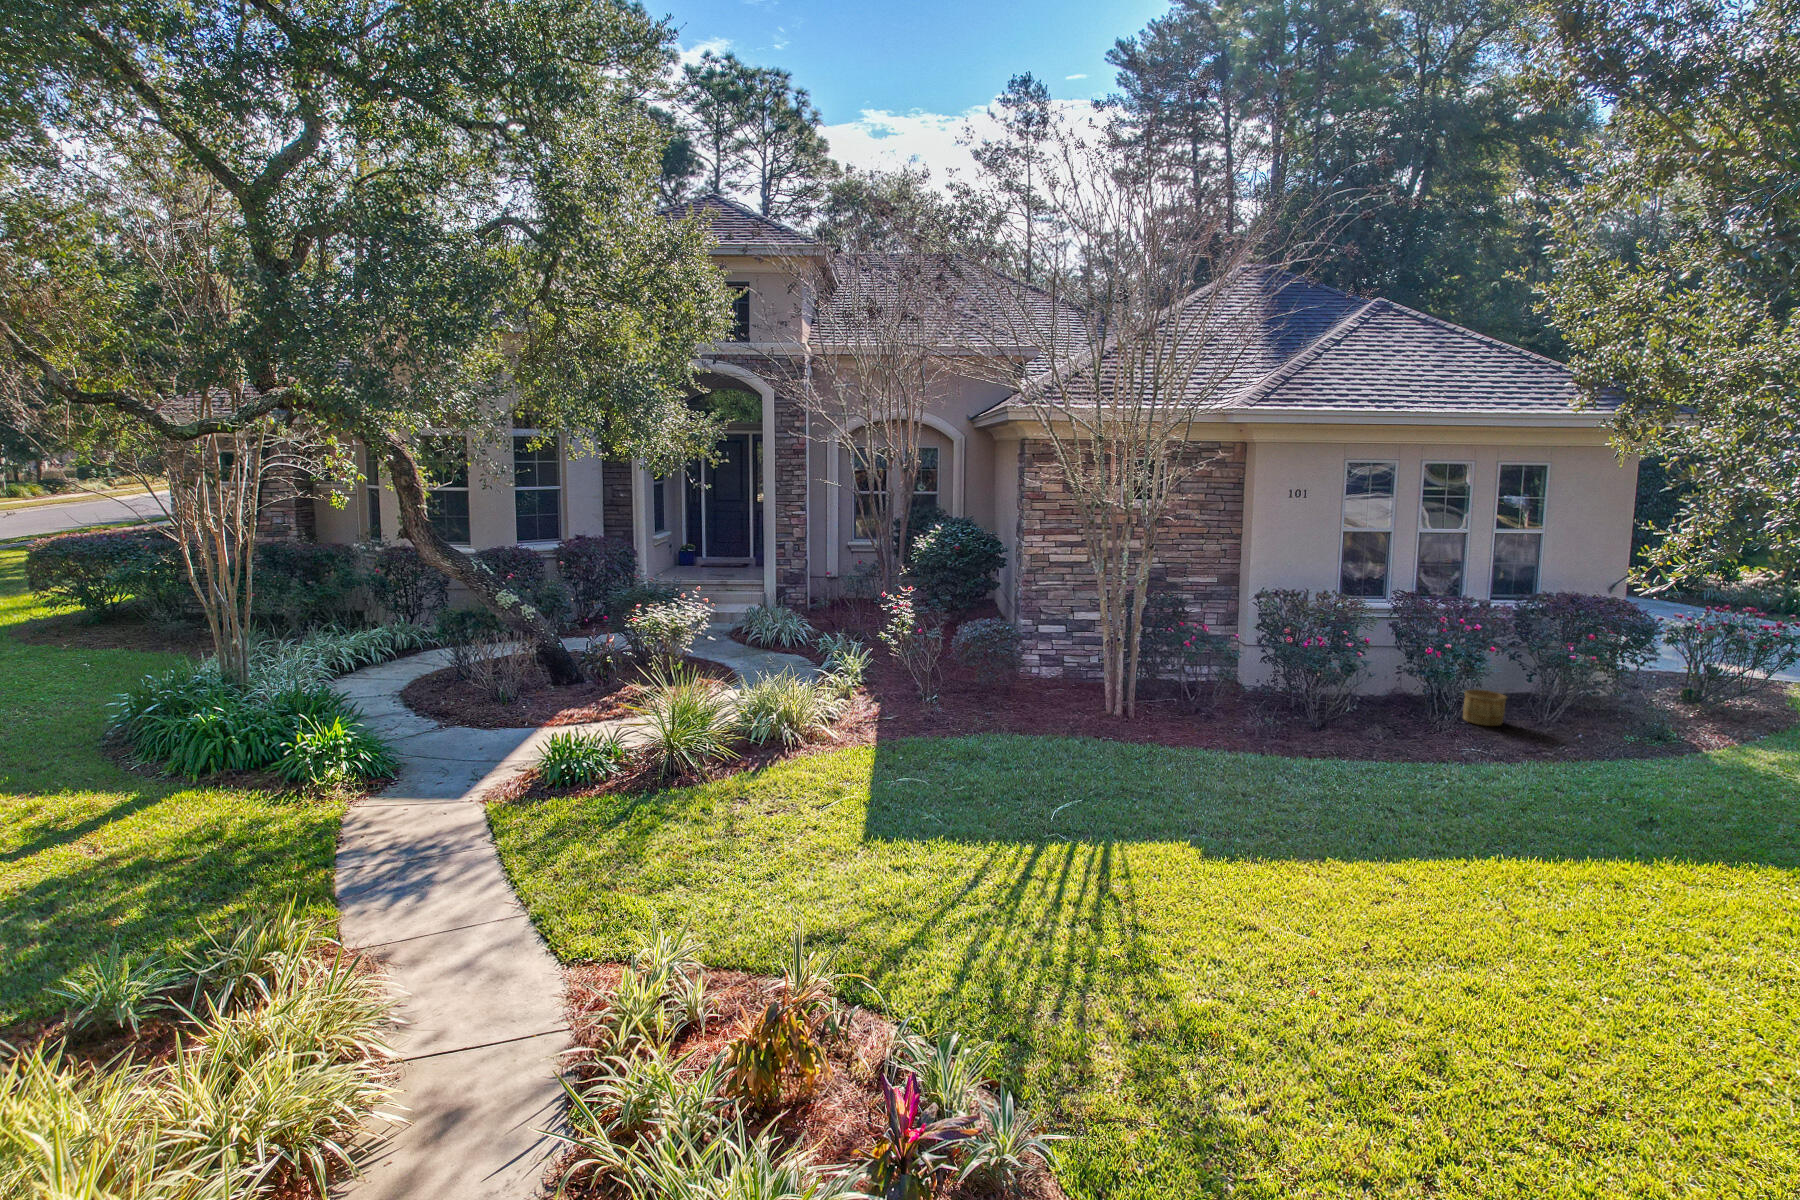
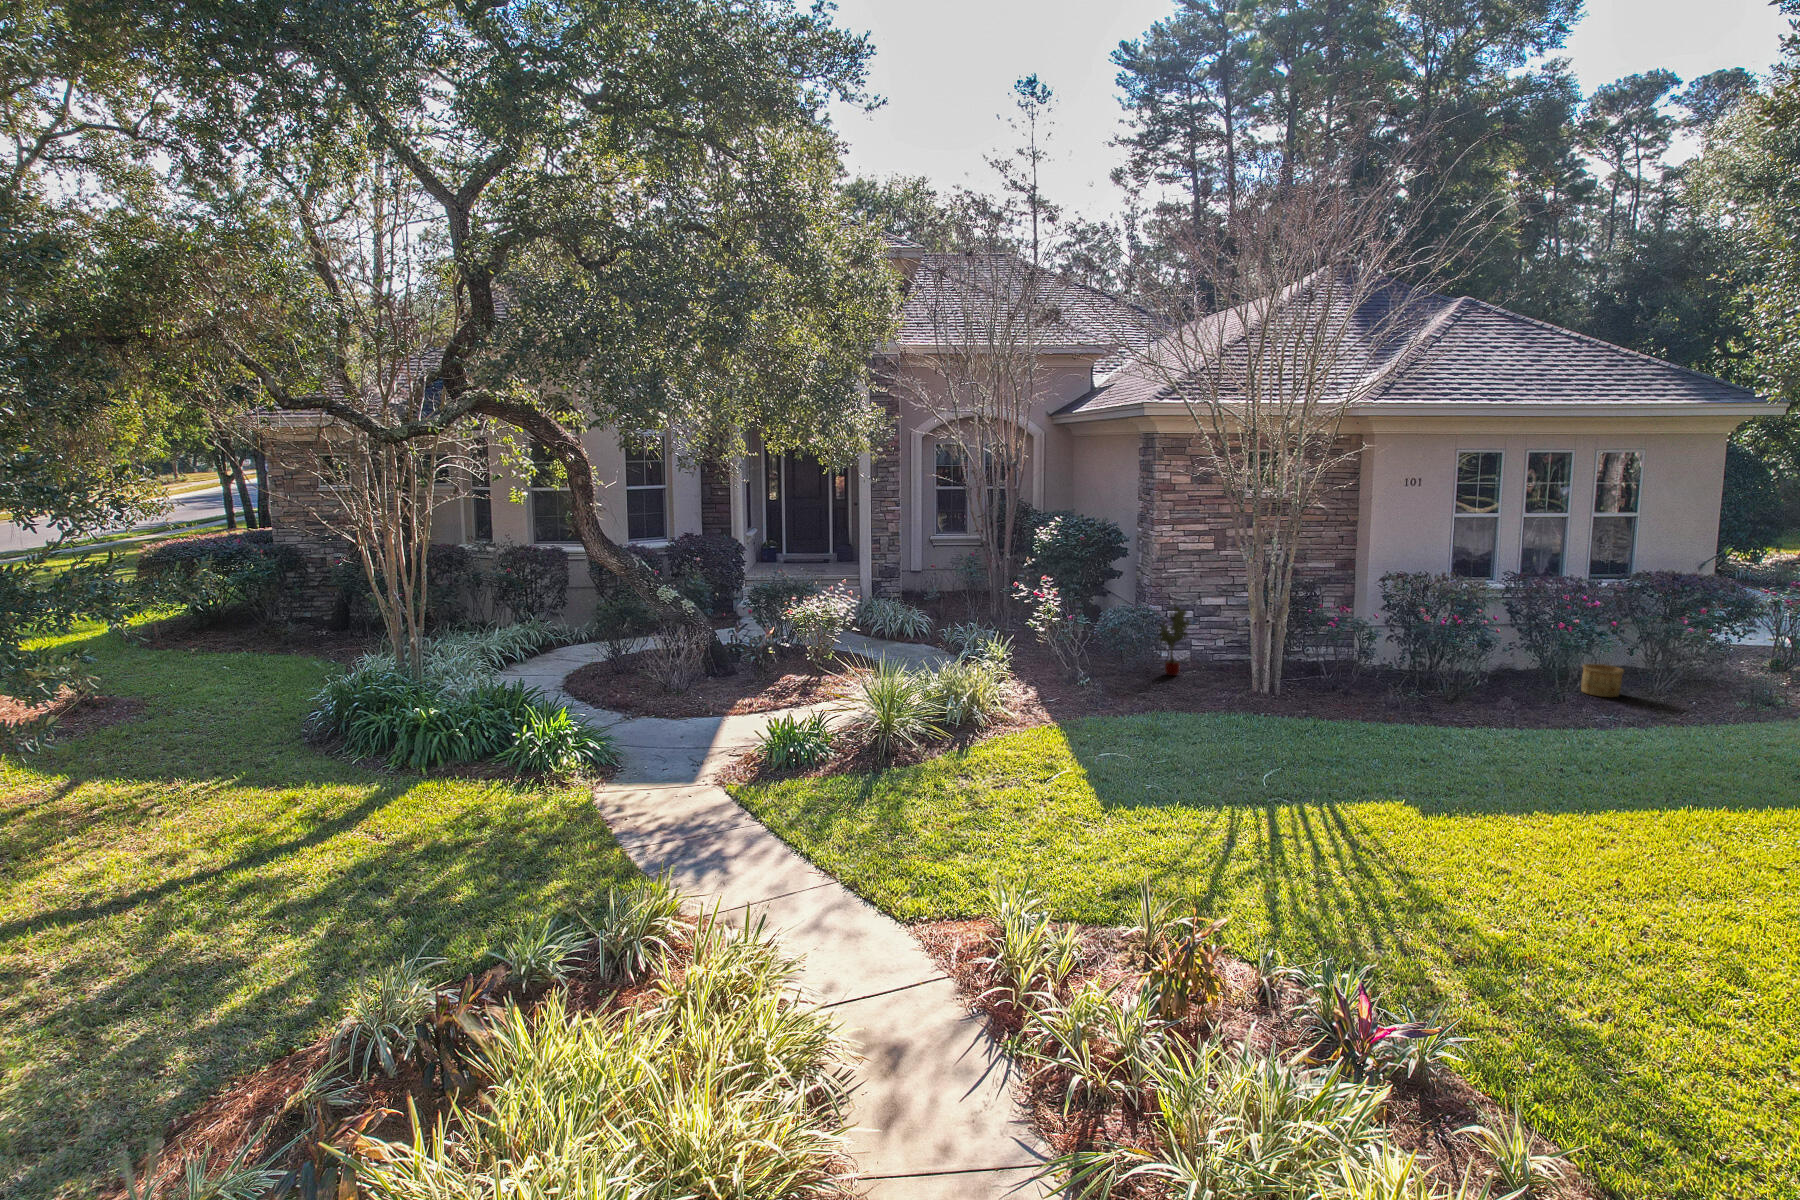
potted tree: none [1015,615,1061,693] -> present [1153,603,1190,676]

